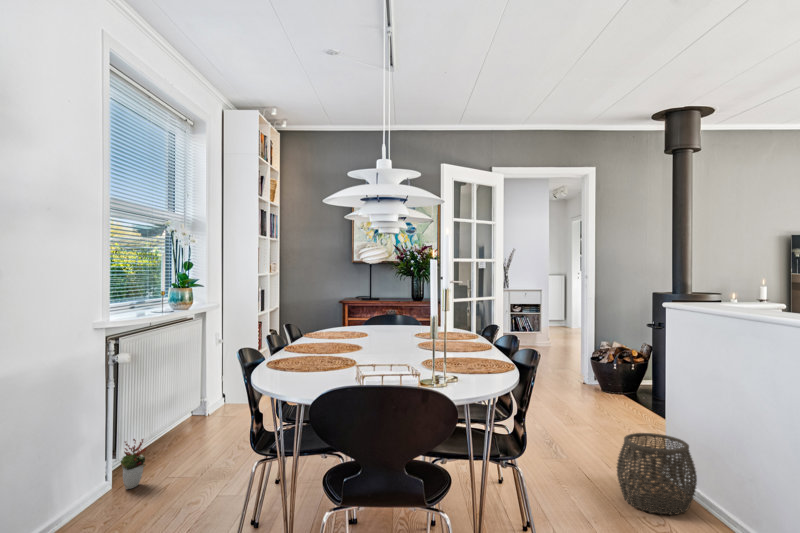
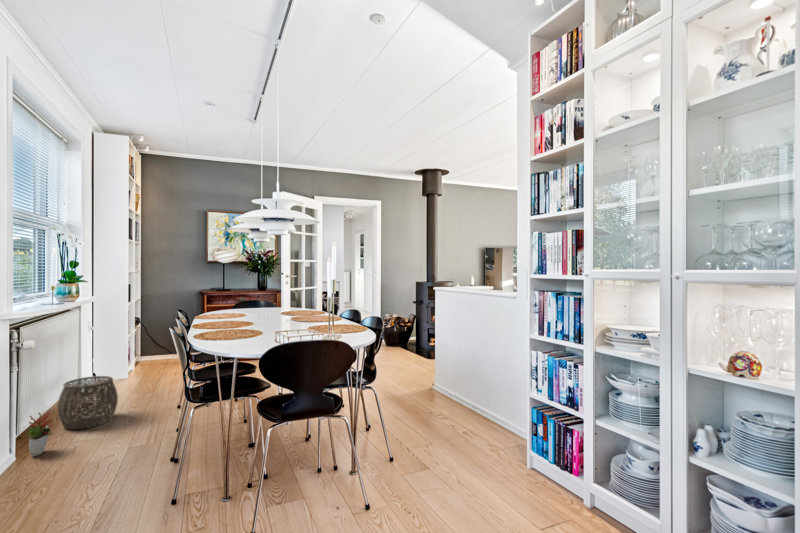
woven basket: present [617,433,697,515] -> present [57,376,118,430]

